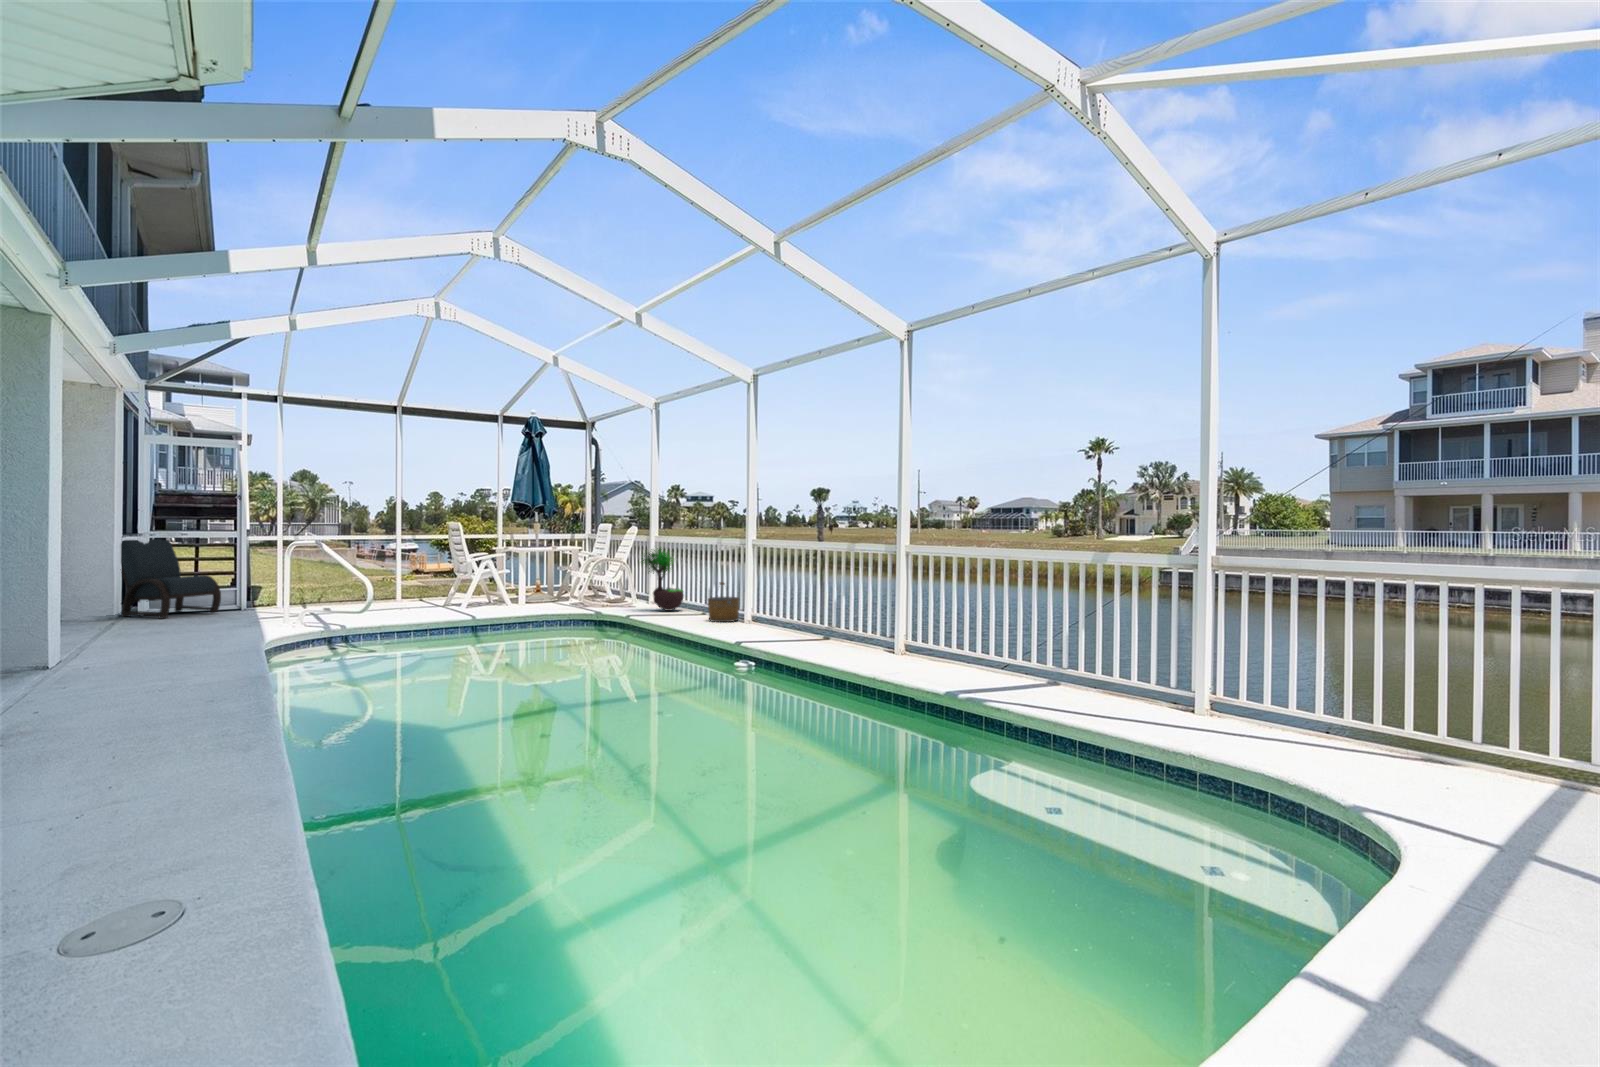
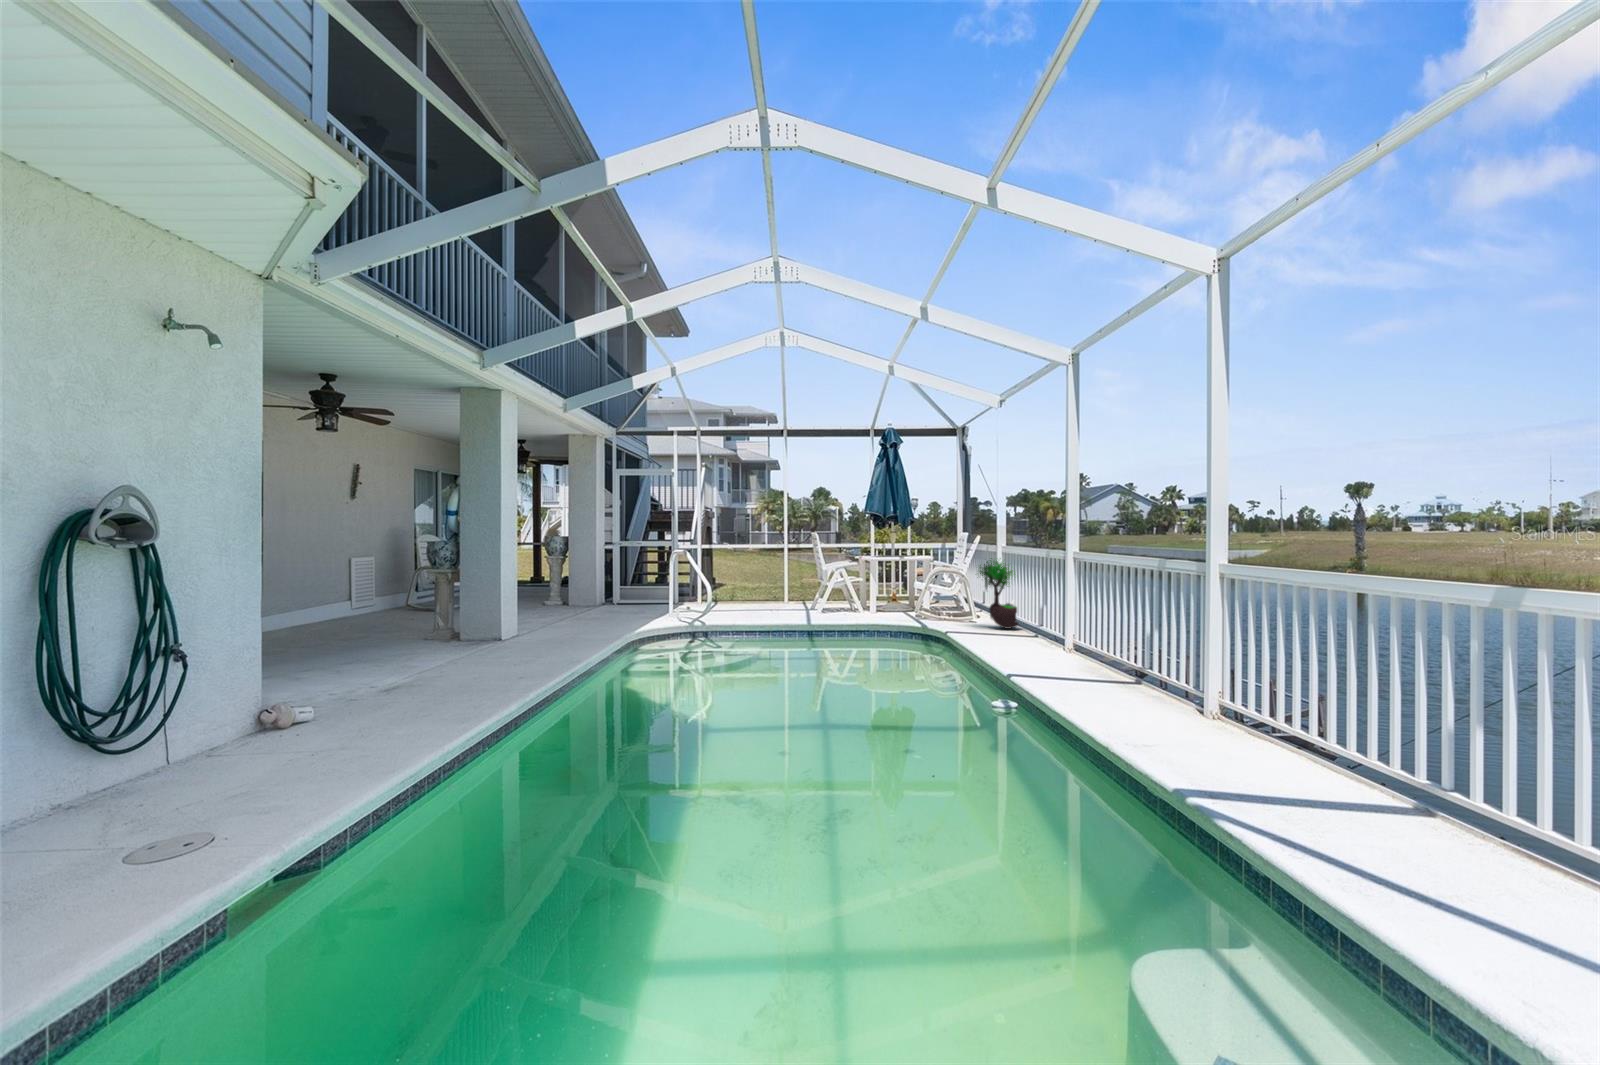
lounge chair: present [121,534,221,619] -> none [592,542,652,607]
bucket: present [708,582,739,622] -> none [1030,601,1068,647]

